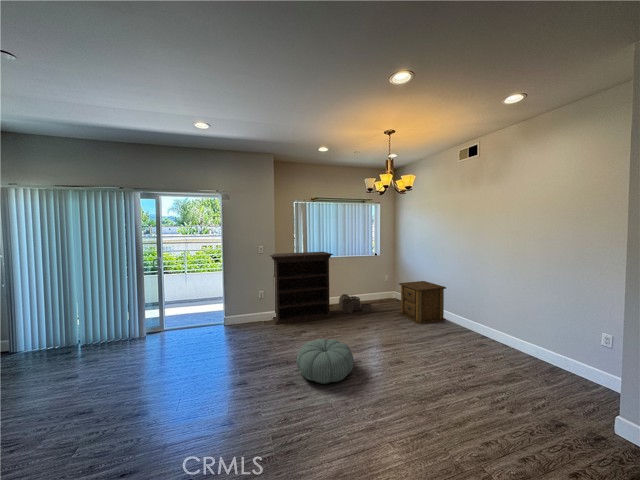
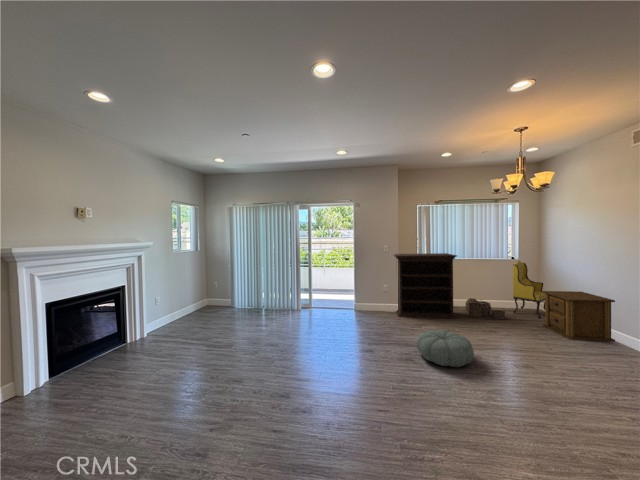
armchair: none [376,256,401,306] -> present [513,261,545,318]

